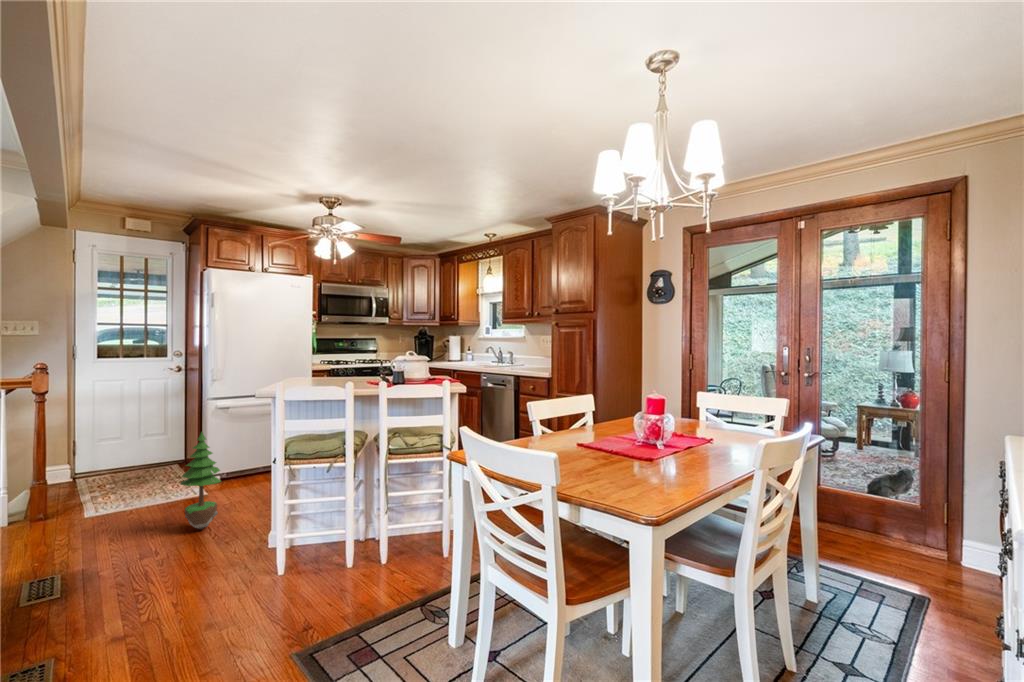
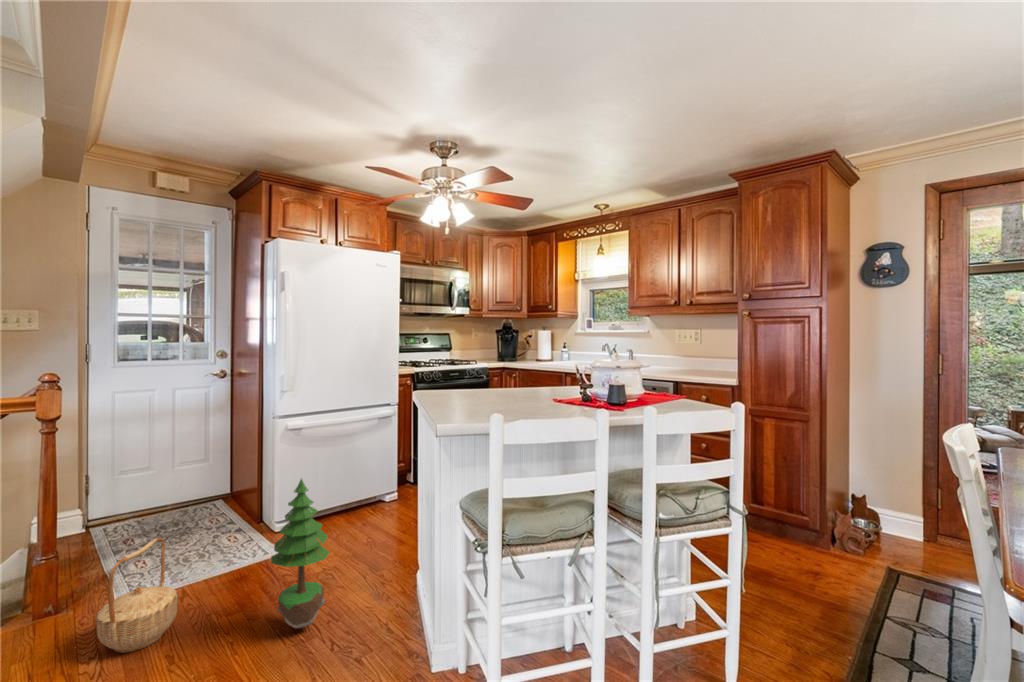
basket: none [68,471,122,538] -> present [96,538,178,653]

